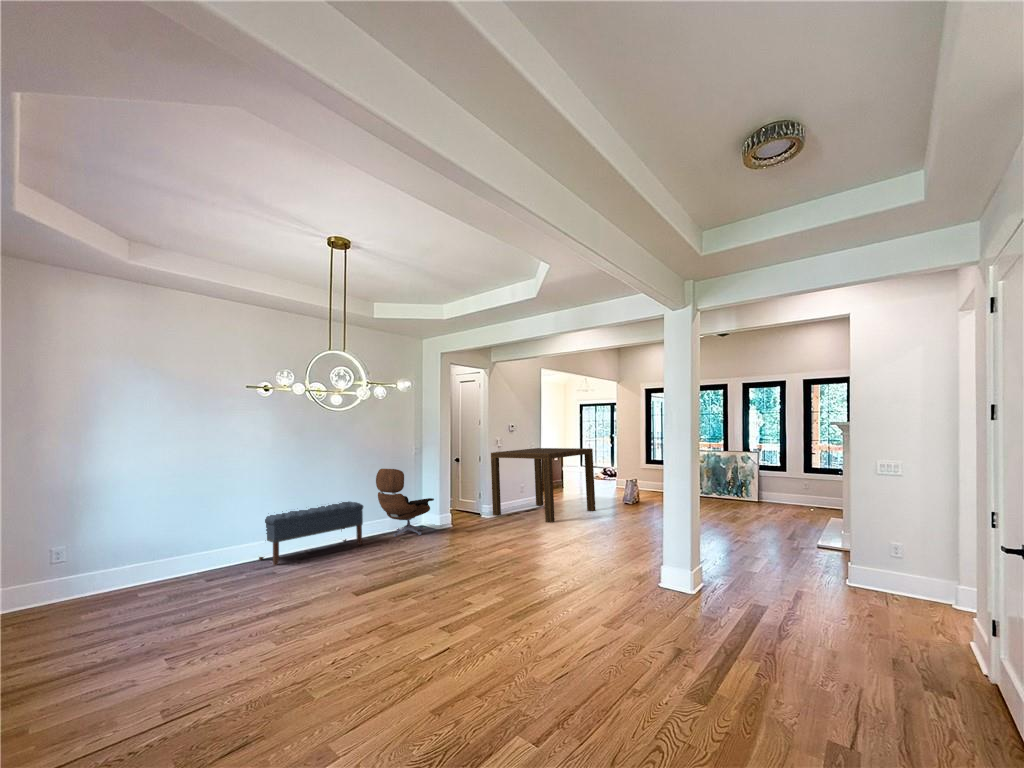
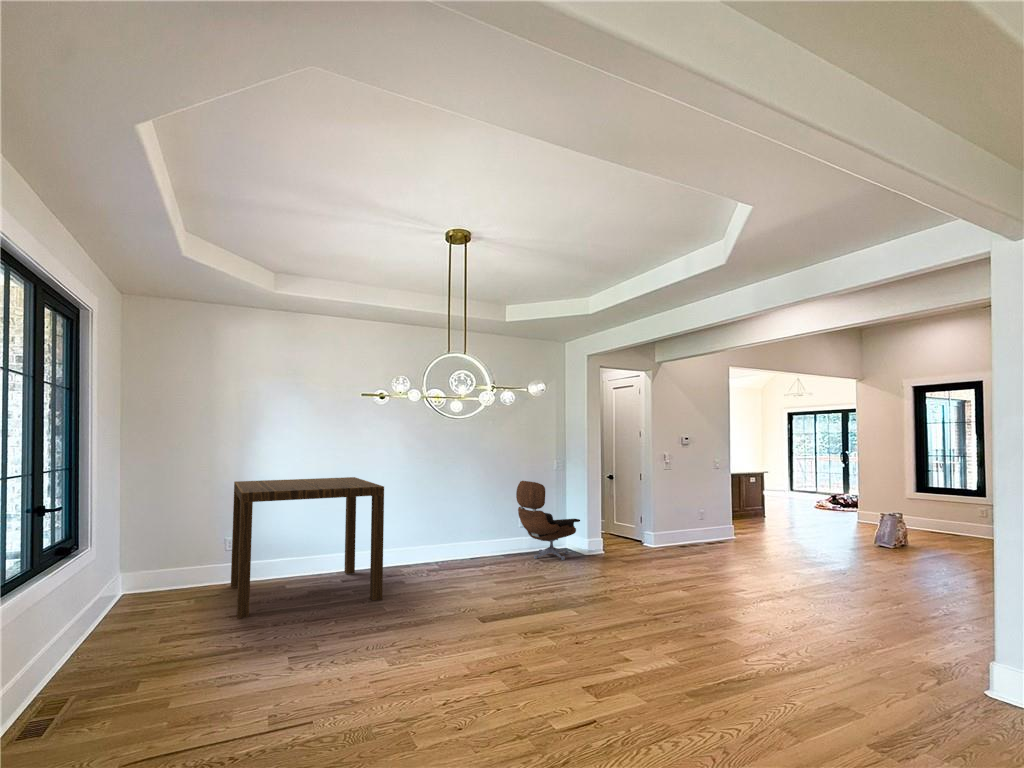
dining table: present [491,448,595,523] -> present [231,477,384,618]
bench: present [259,501,363,565] -> none [393,514,500,576]

